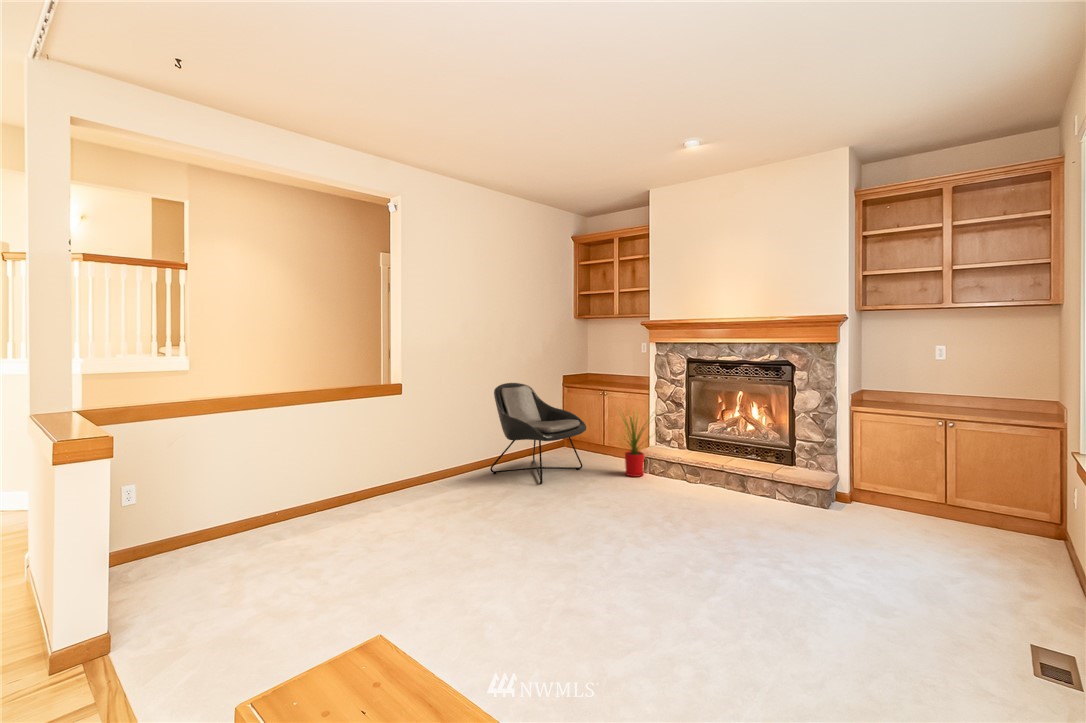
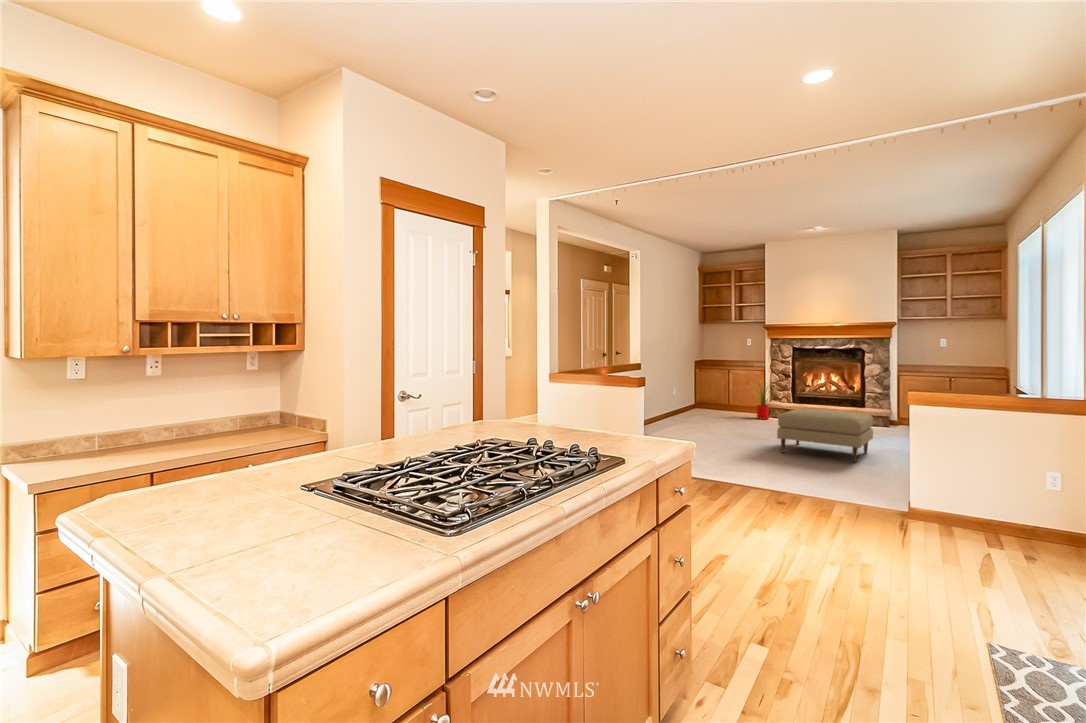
lounge chair: present [490,383,586,484] -> none [674,363,730,423]
ottoman: none [527,485,734,647] -> present [777,408,873,462]

